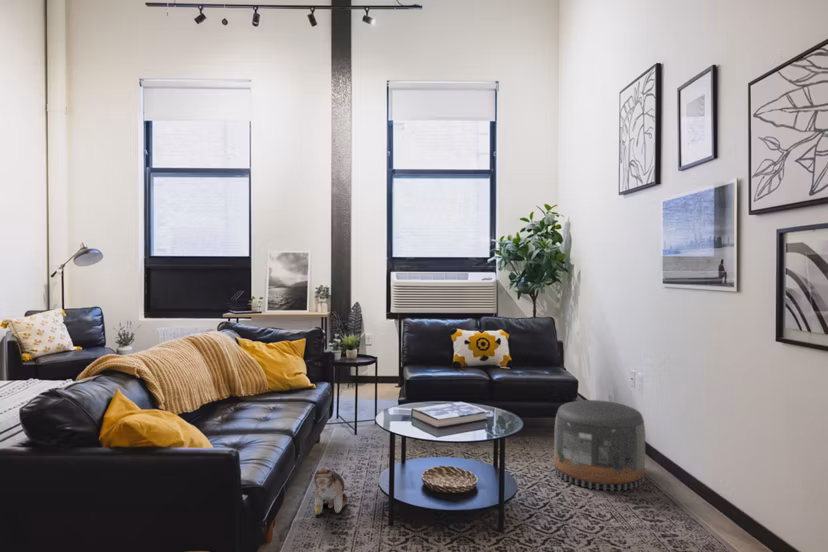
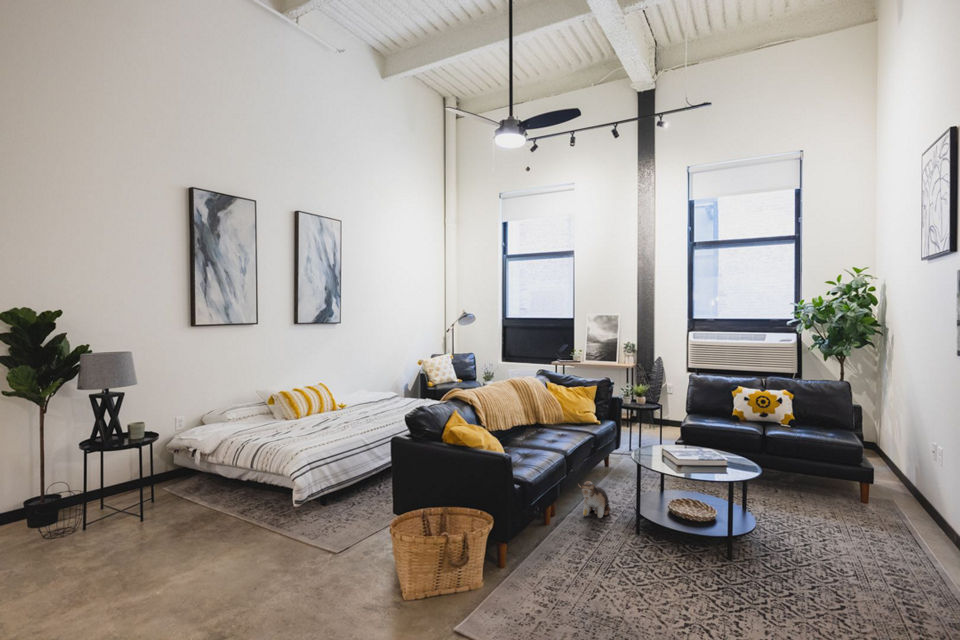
pouf: present [554,400,645,491] -> none [814,463,921,557]

